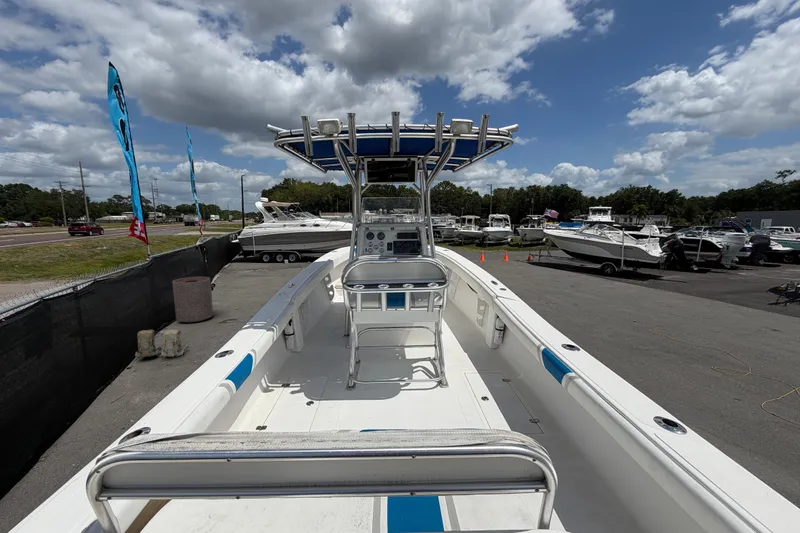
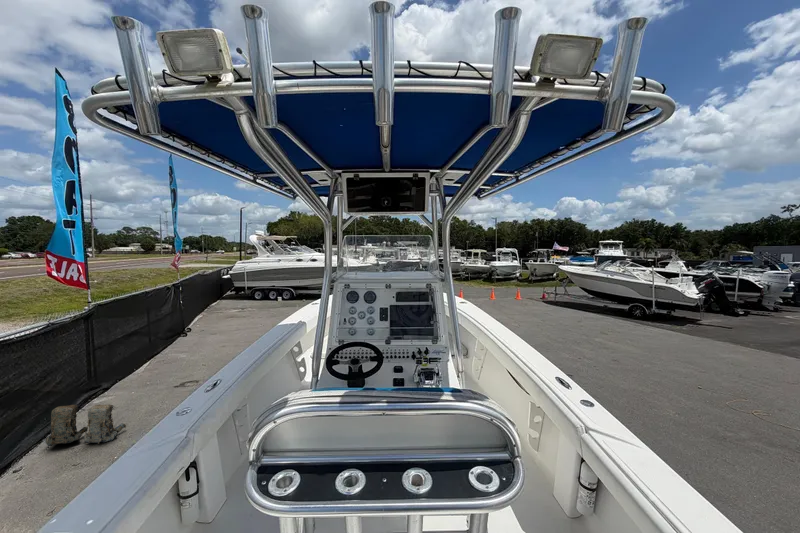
trash can: present [172,277,213,322] -> none [125,324,176,383]

